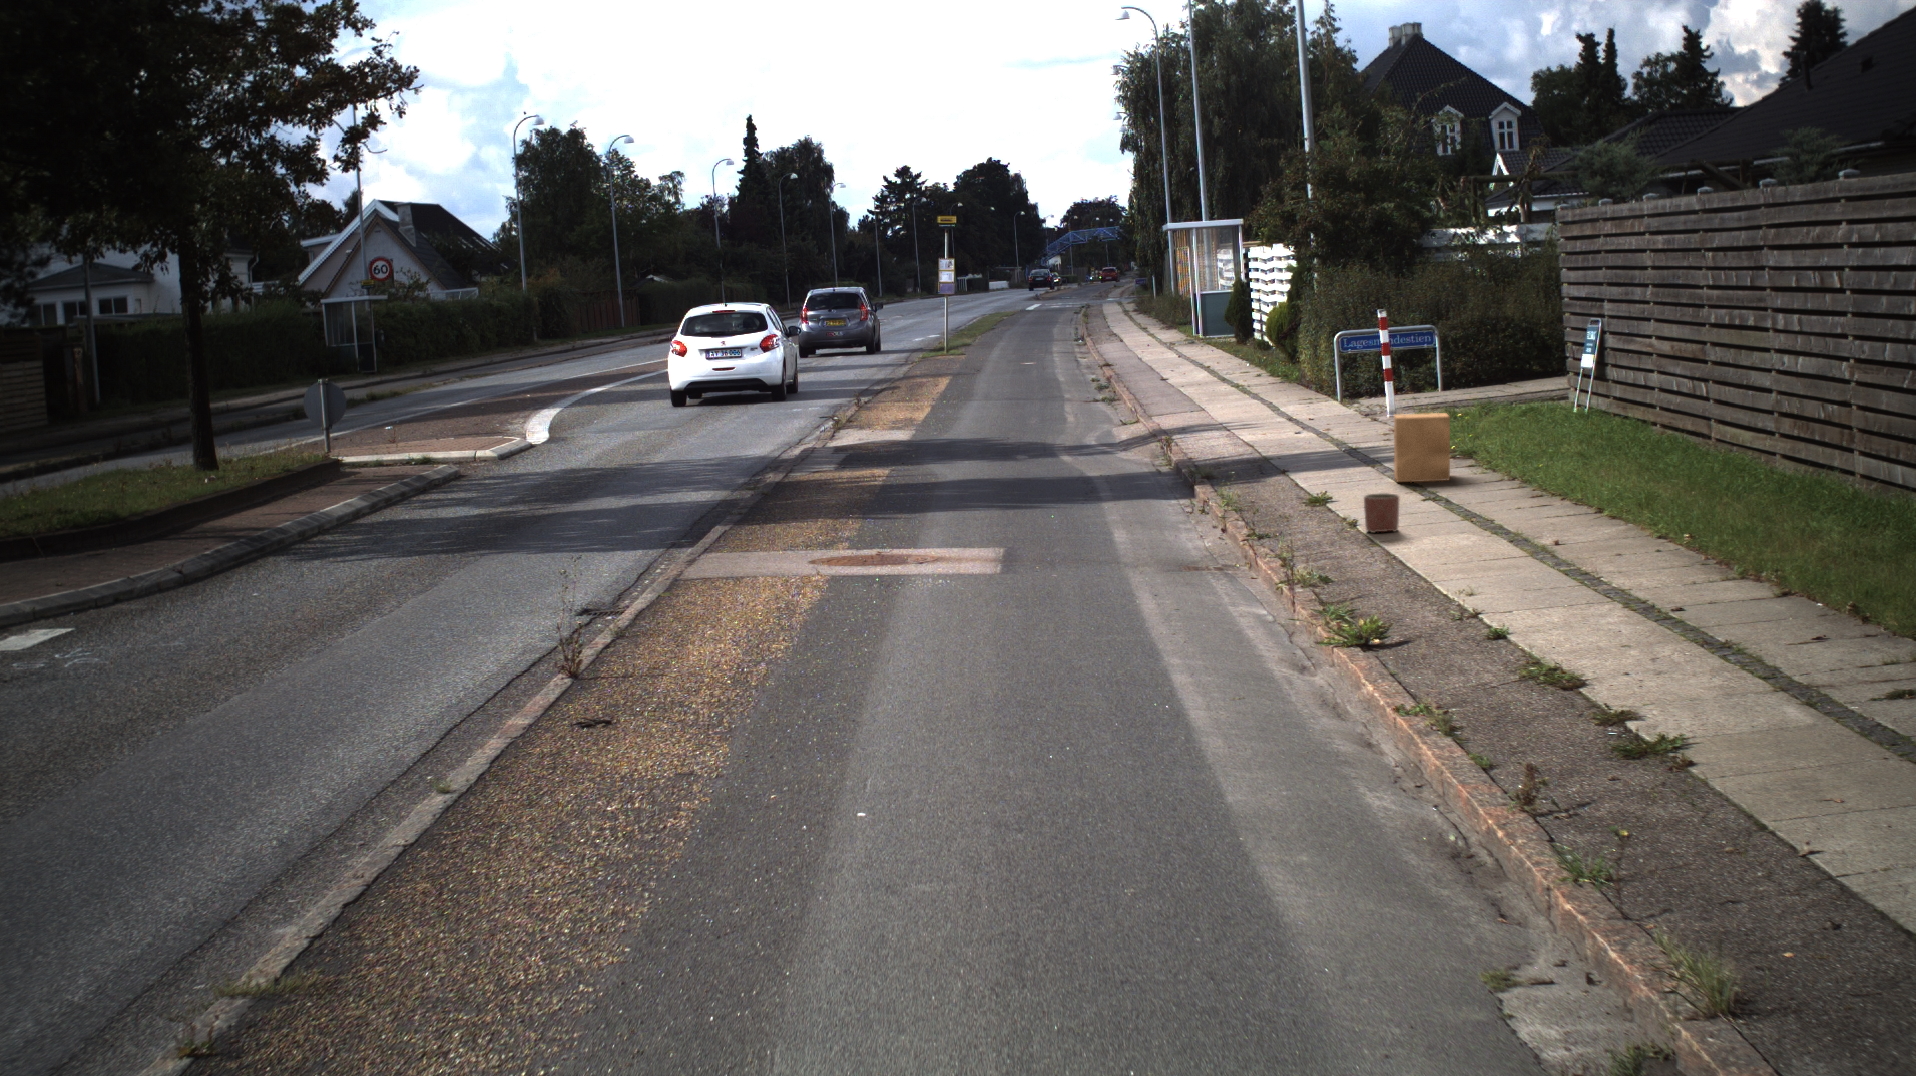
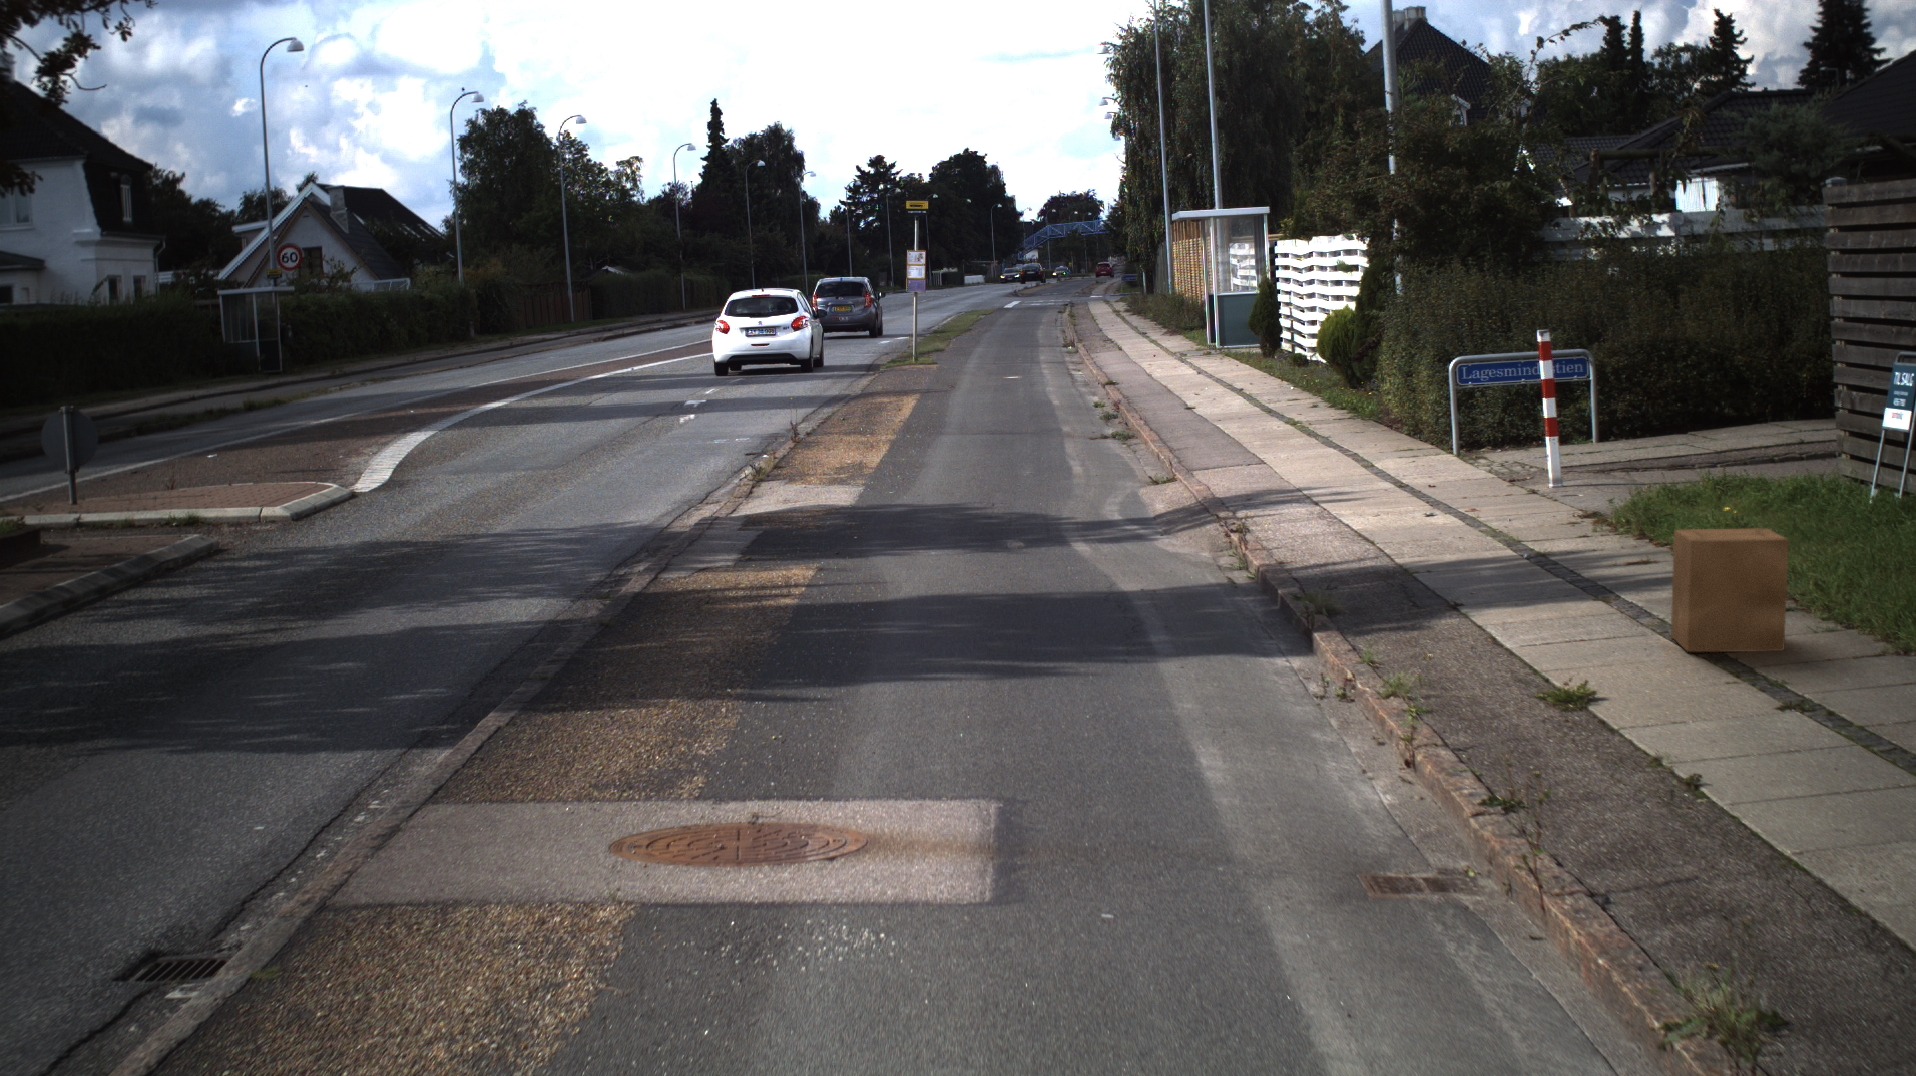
planter: present [1364,493,1399,533] -> none [1747,741,1828,831]

